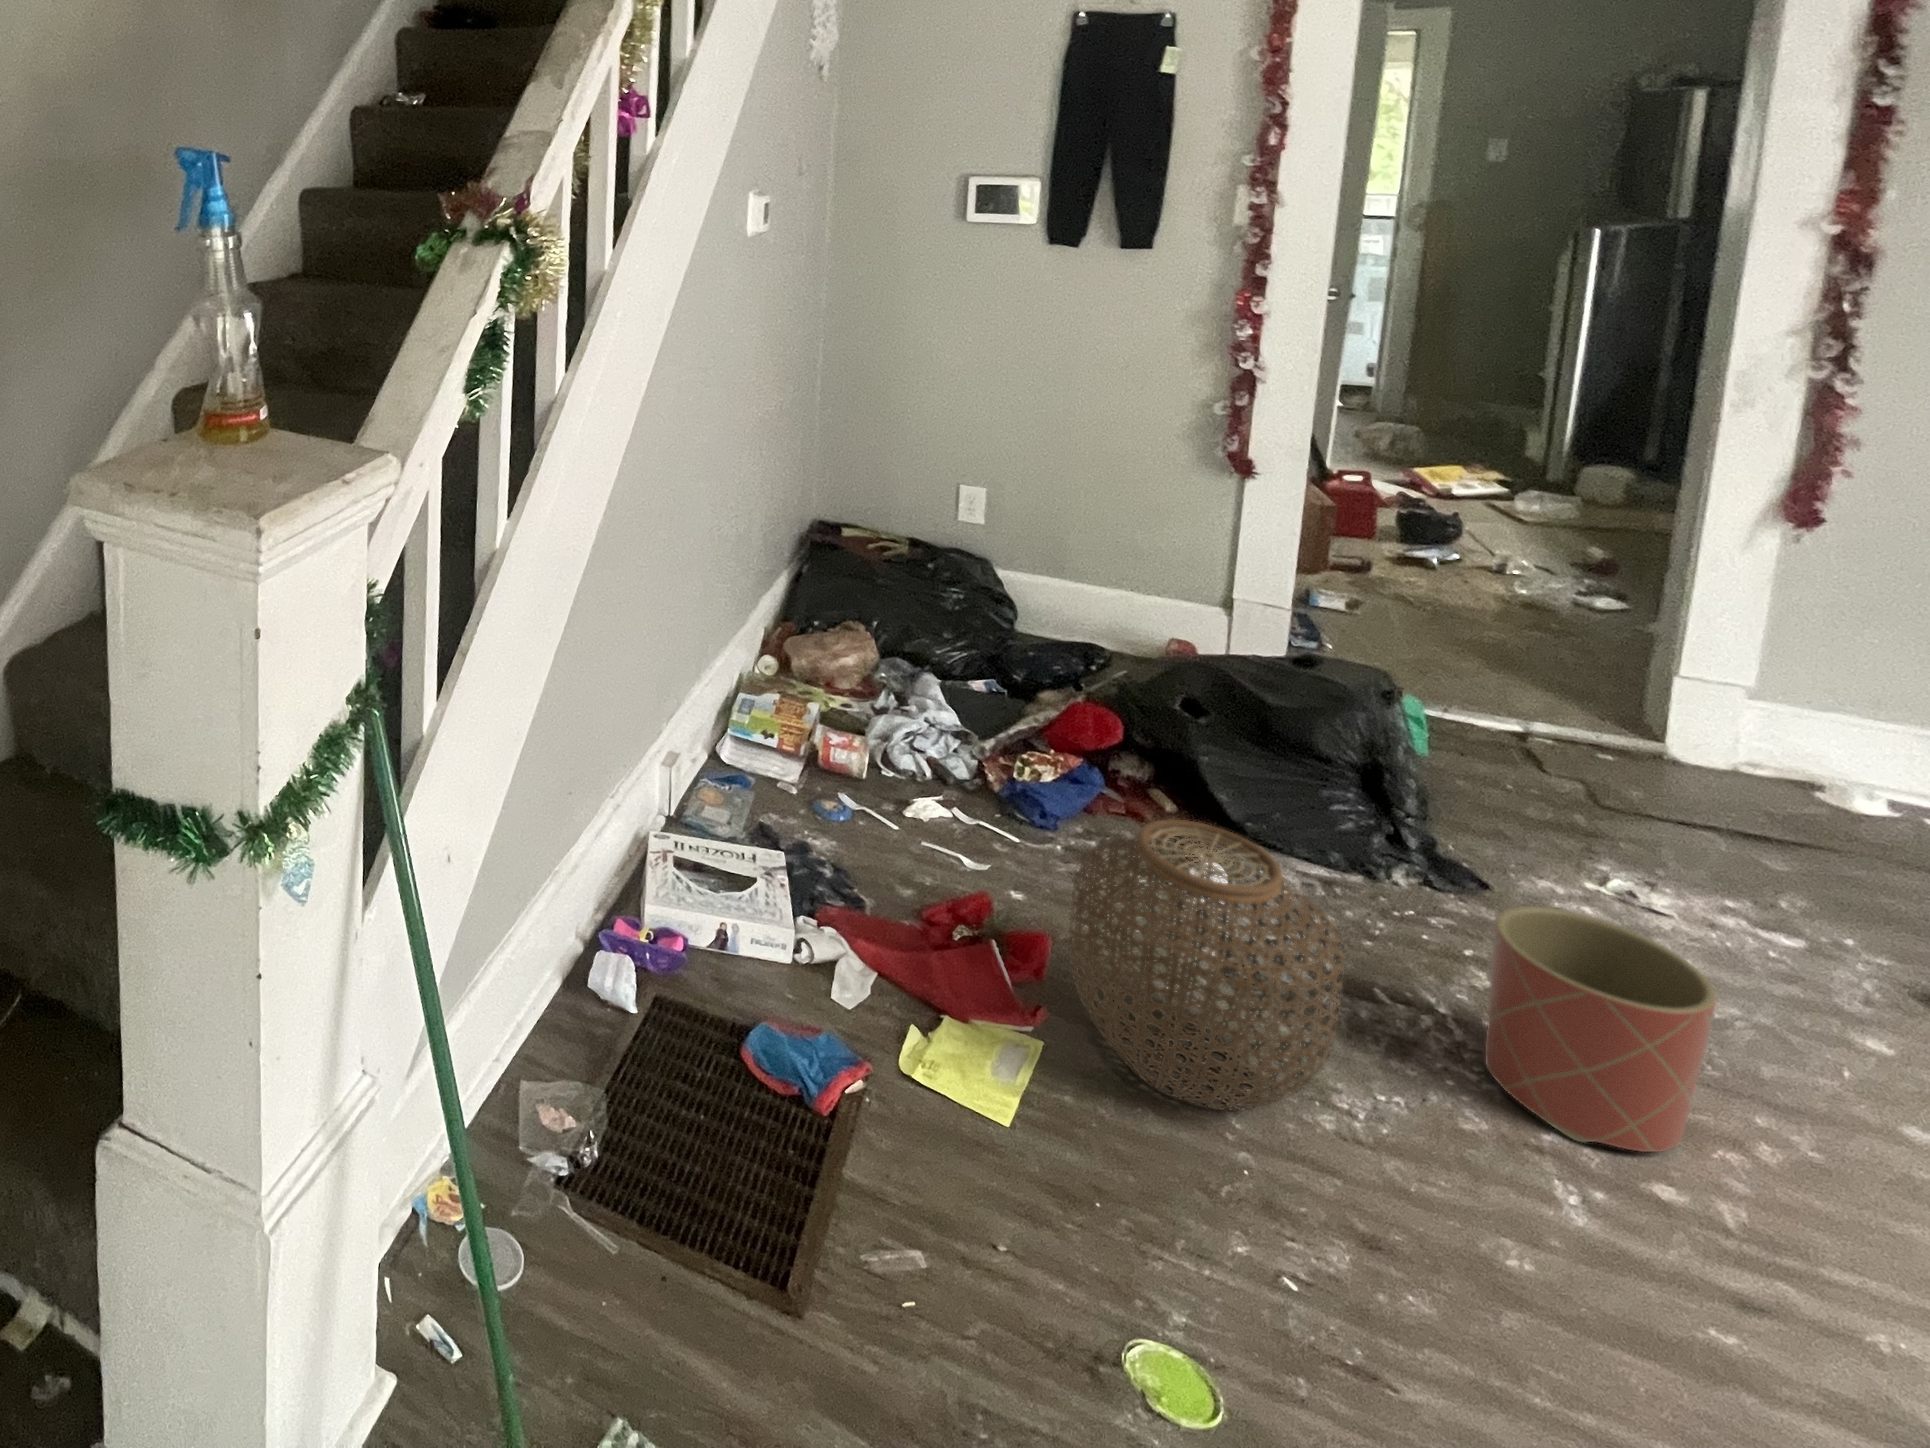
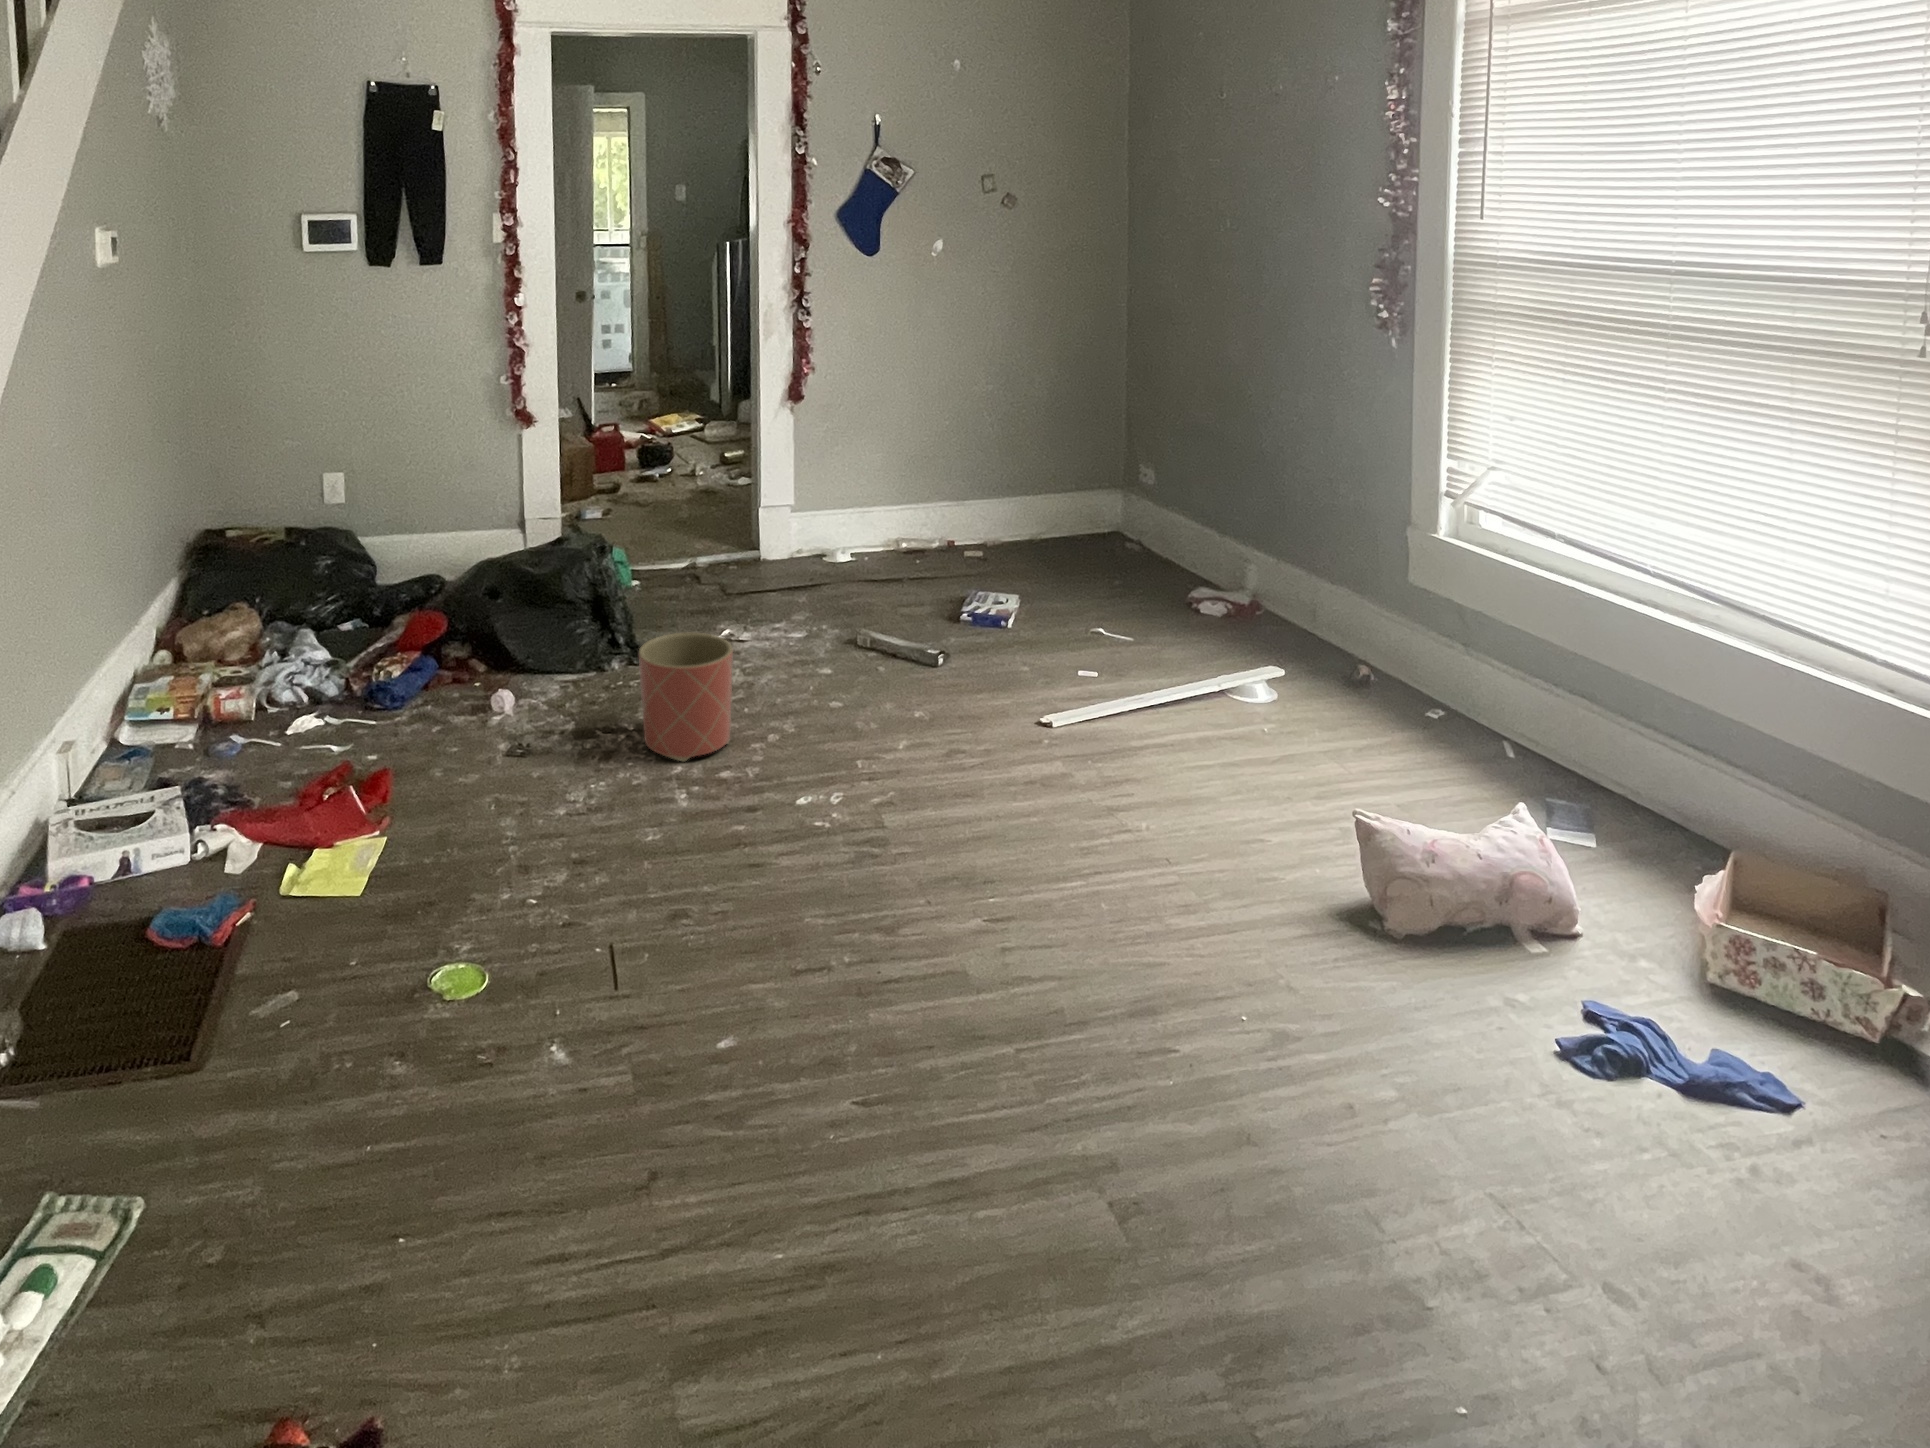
woven basket: present [1069,820,1345,1110] -> none [396,639,556,830]

